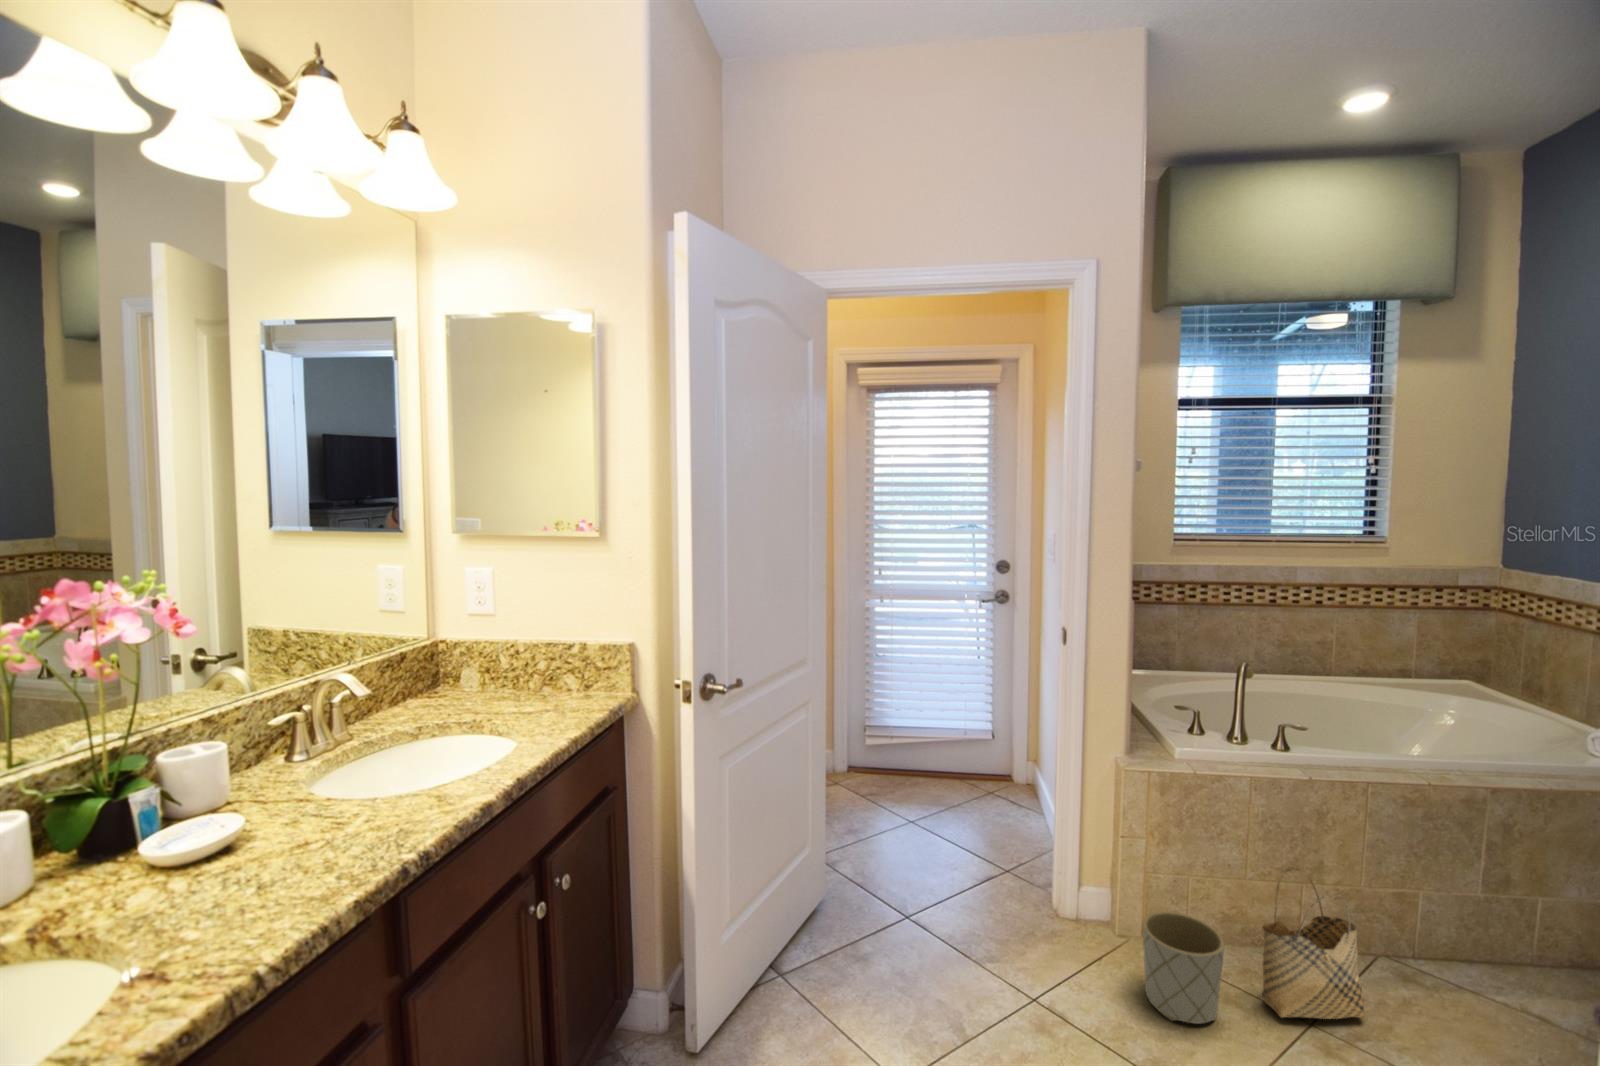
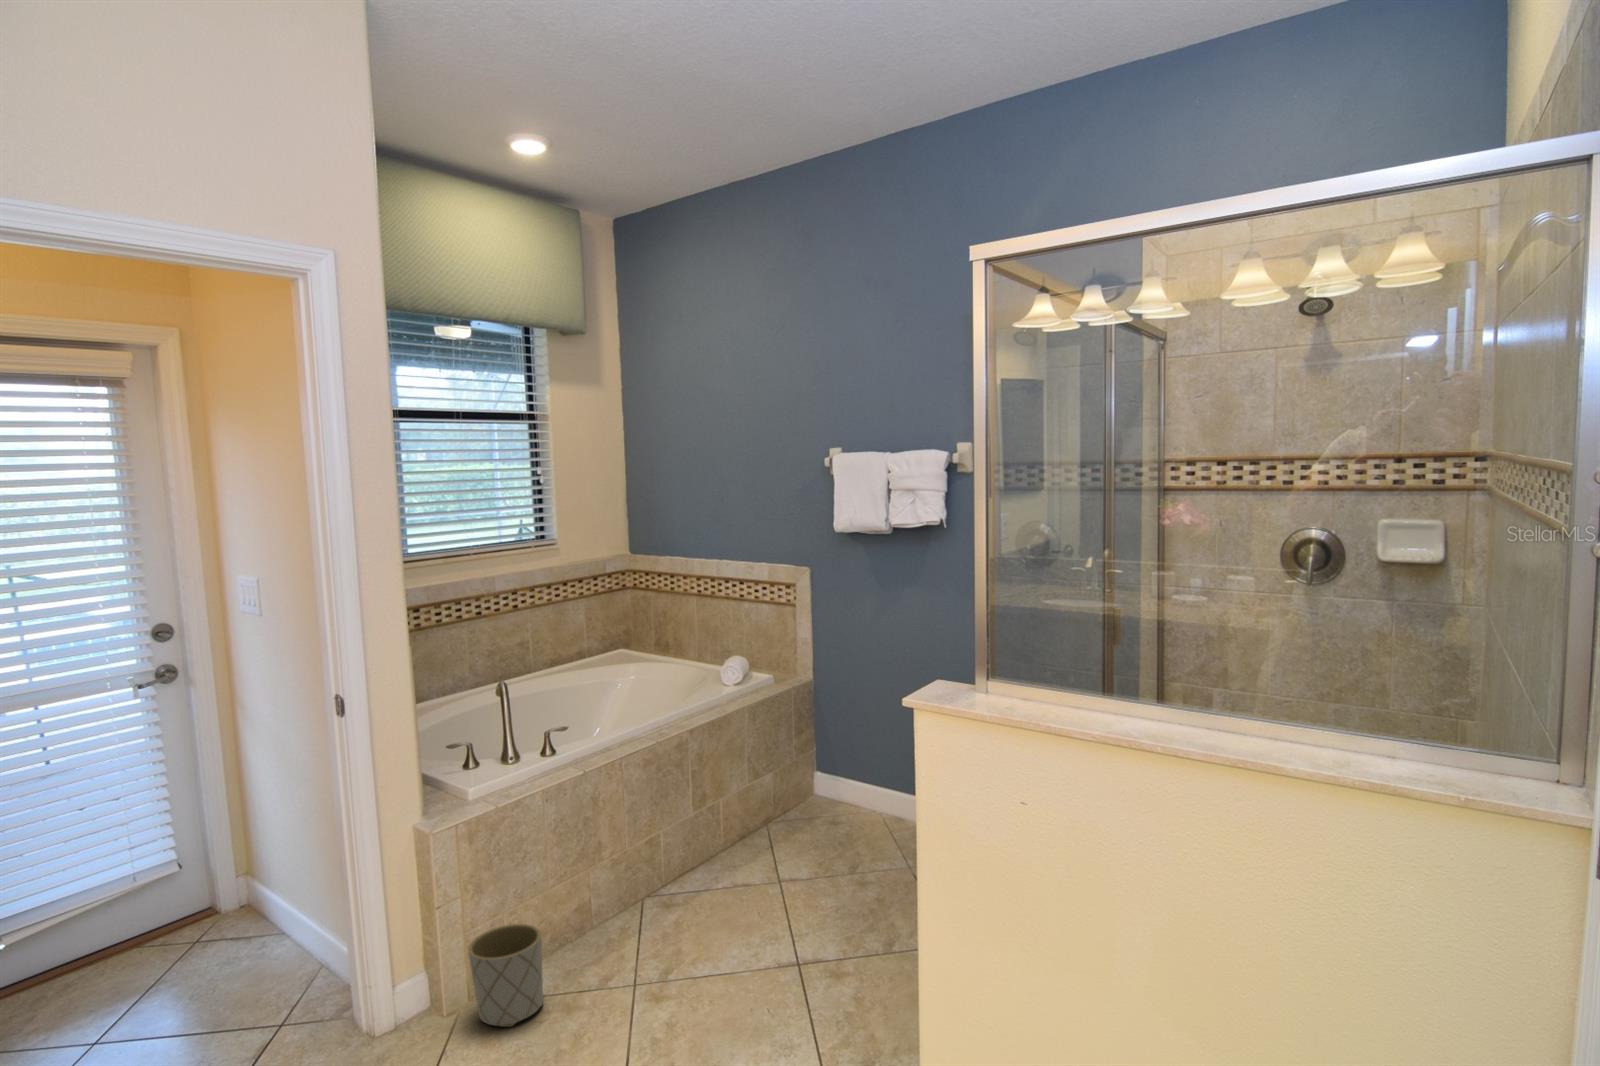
woven basket: present [1261,867,1364,1019] -> none [561,840,634,970]

